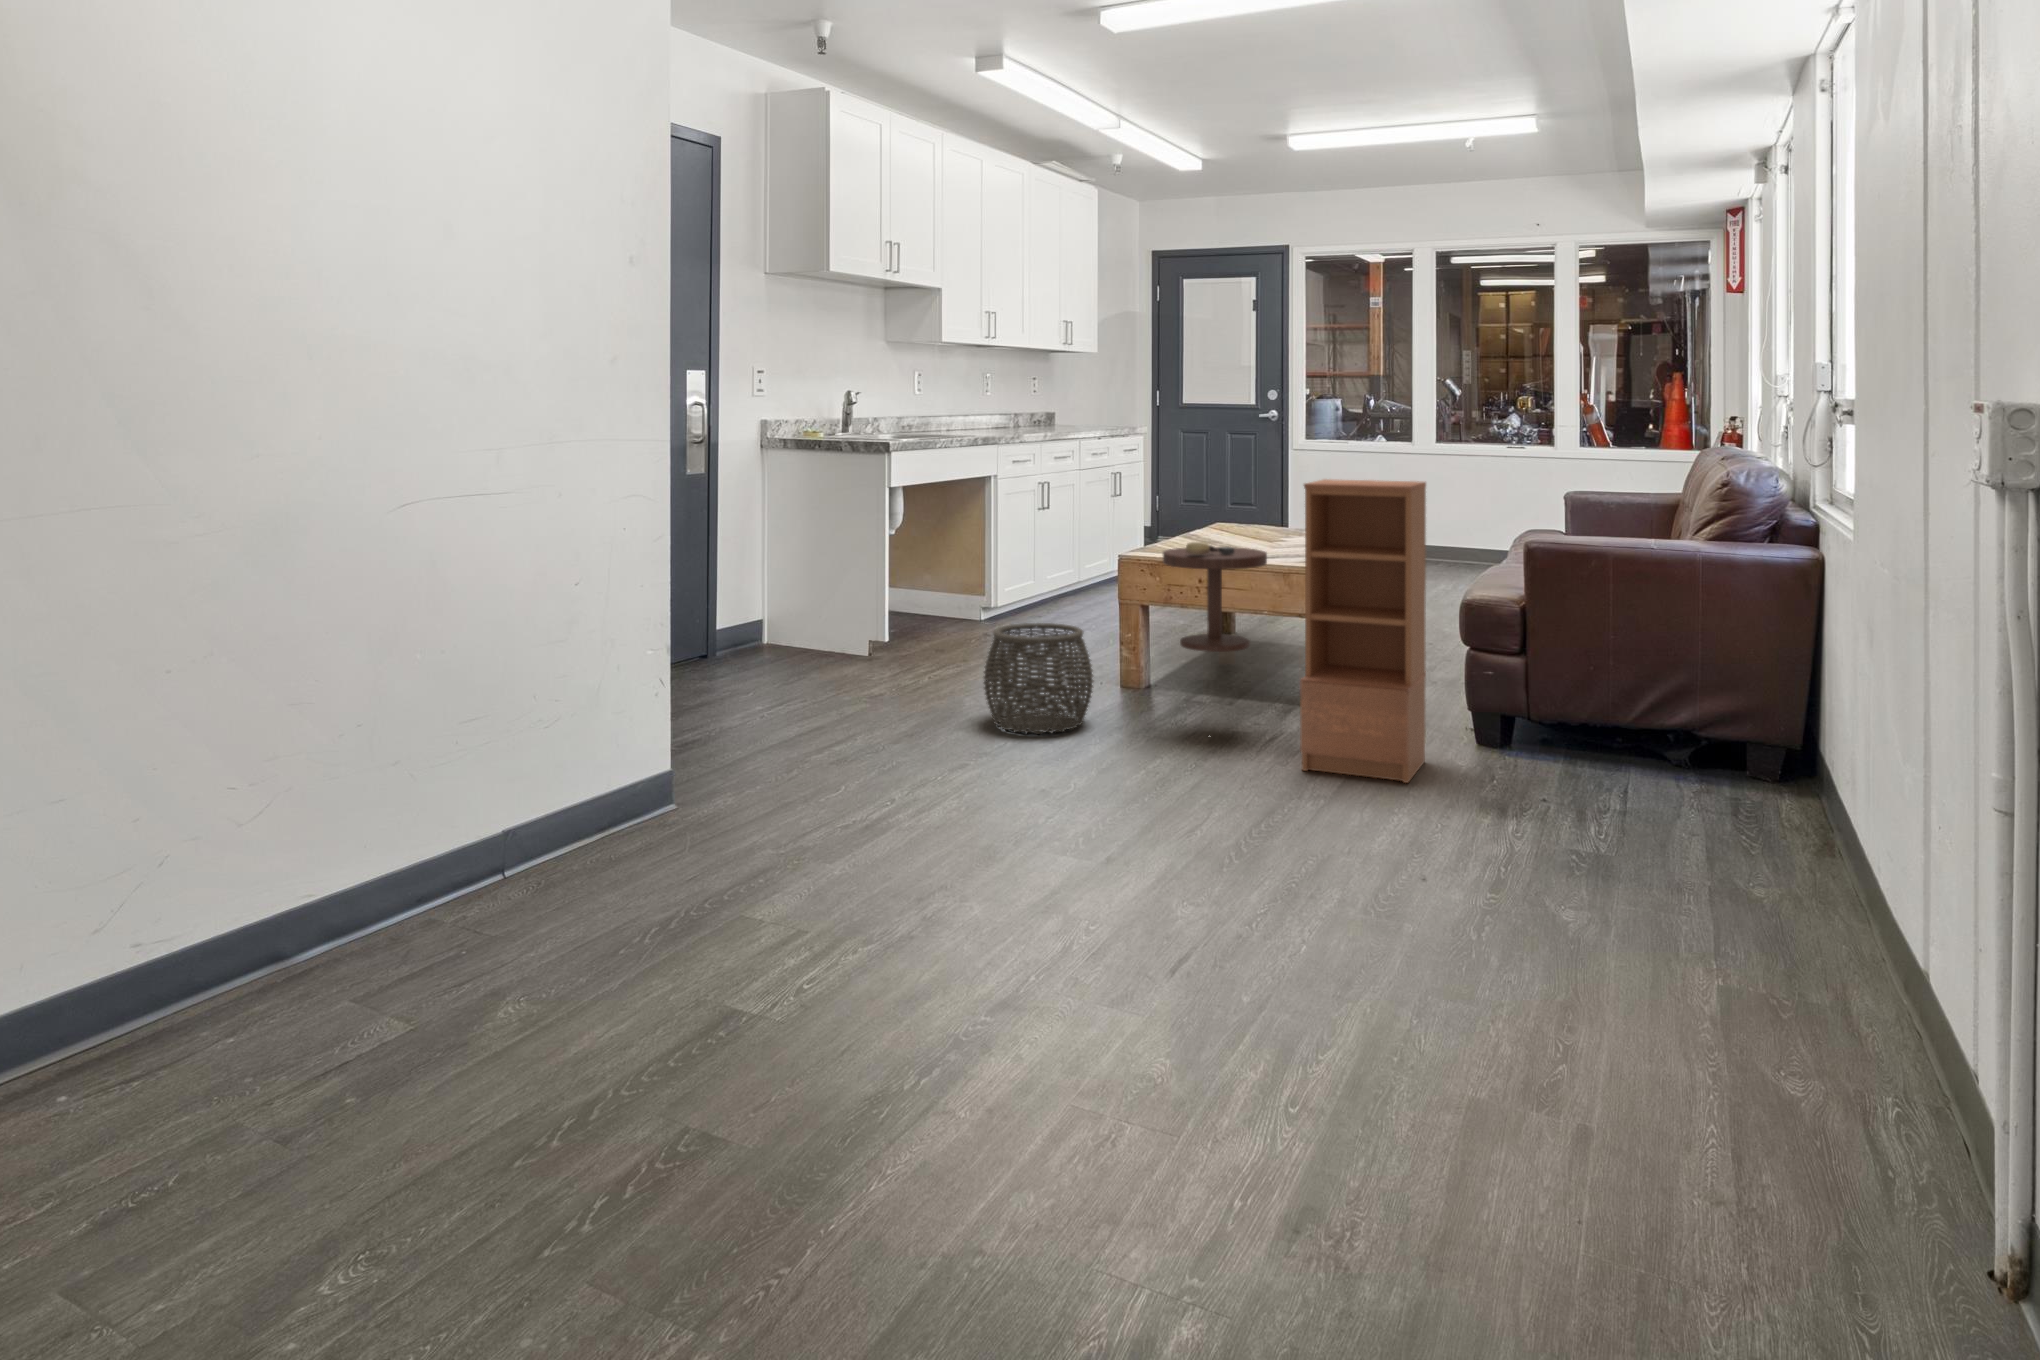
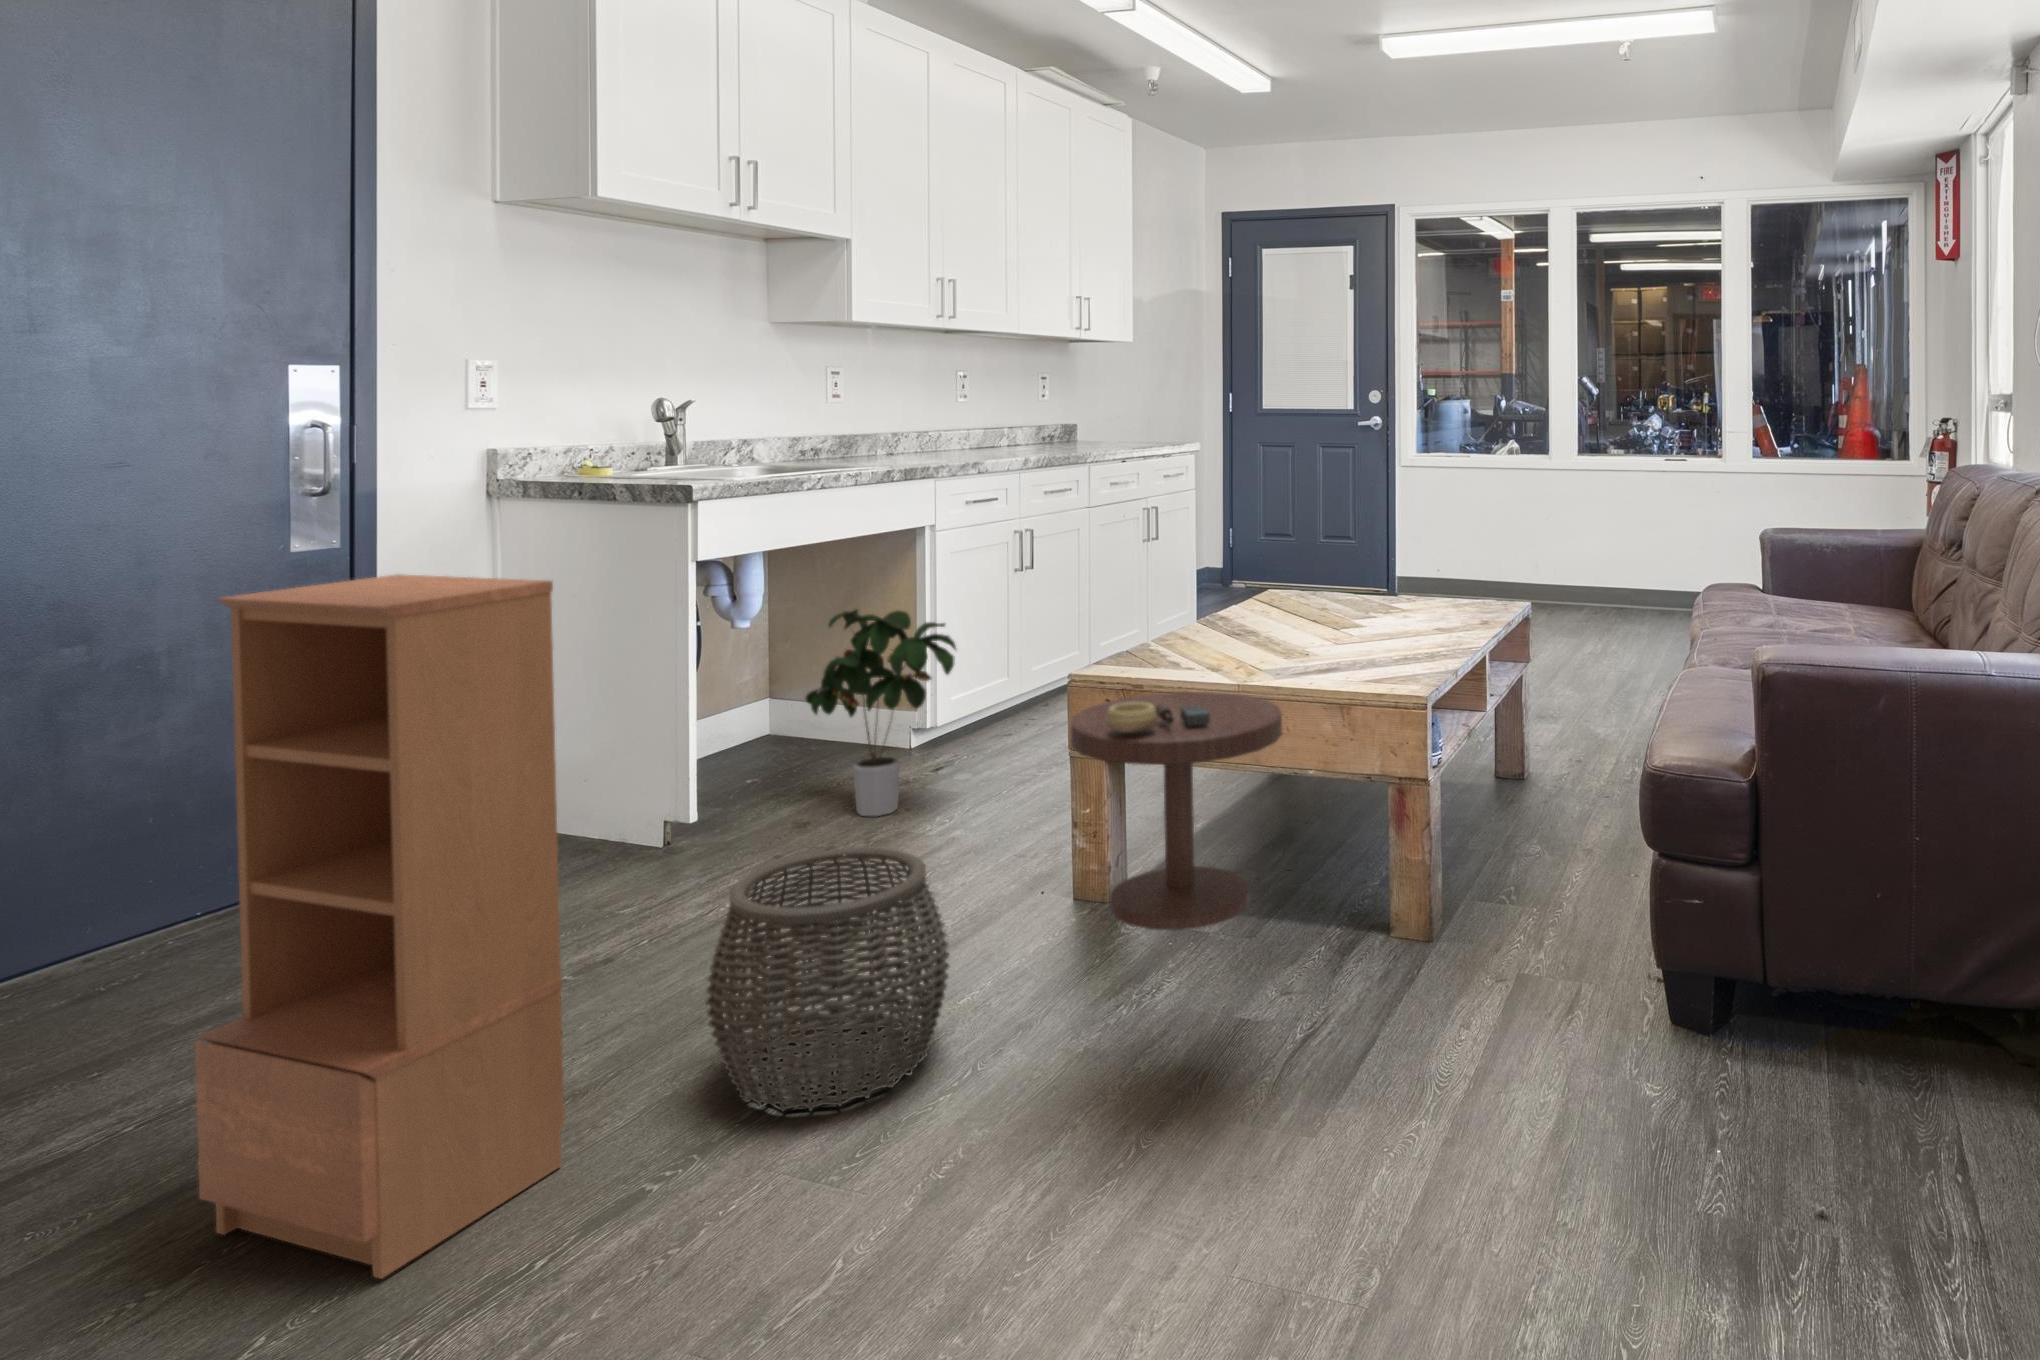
bookcase: present [1300,479,1426,783] -> present [195,574,564,1278]
potted plant: none [938,523,1036,648] -> present [806,610,956,816]

